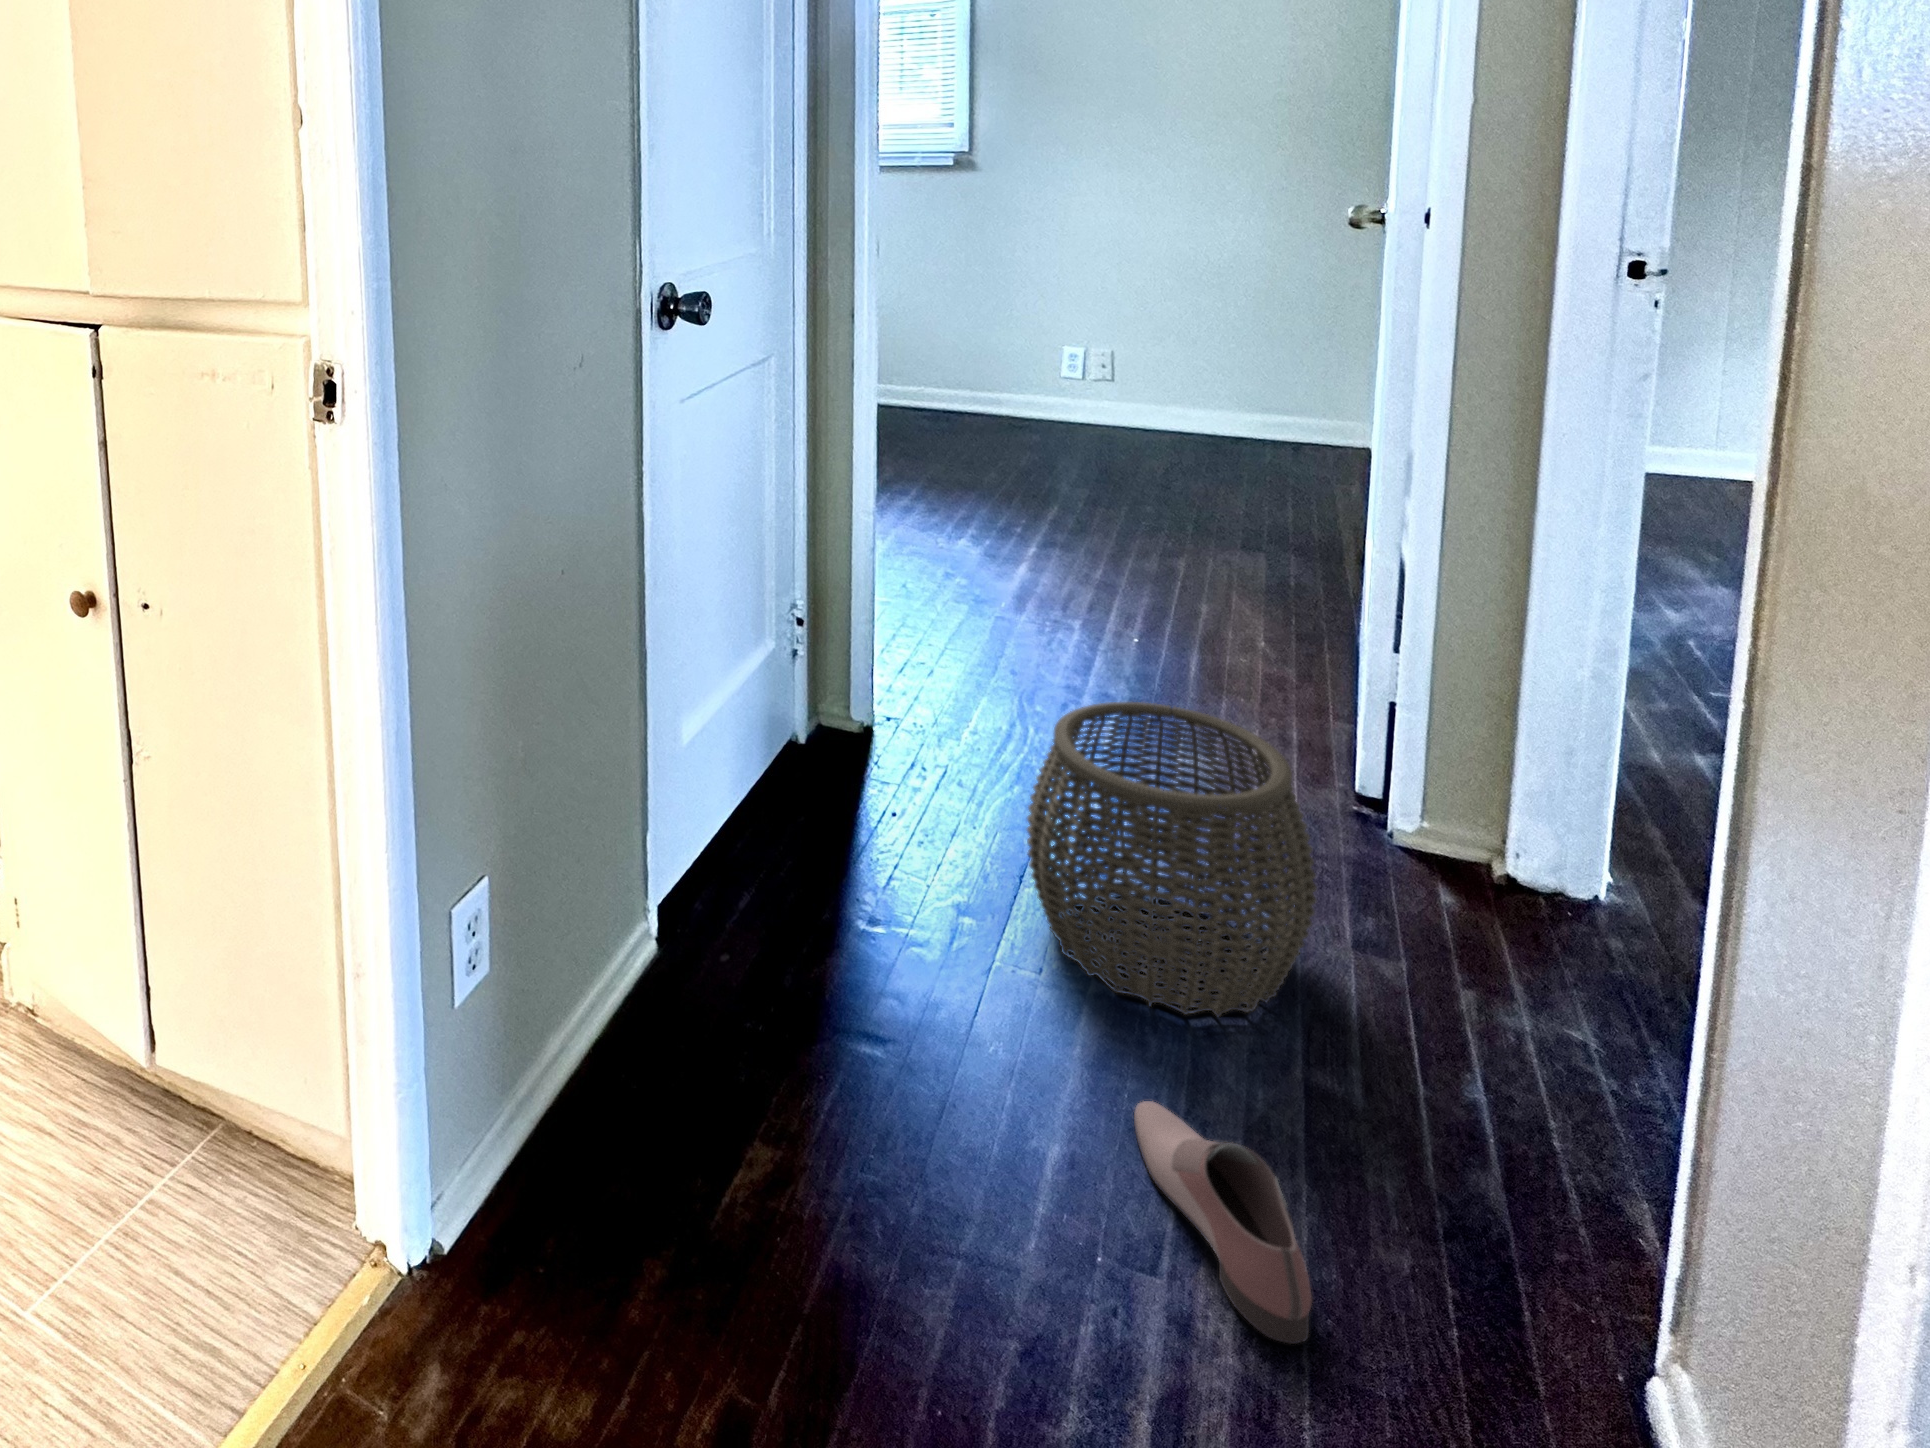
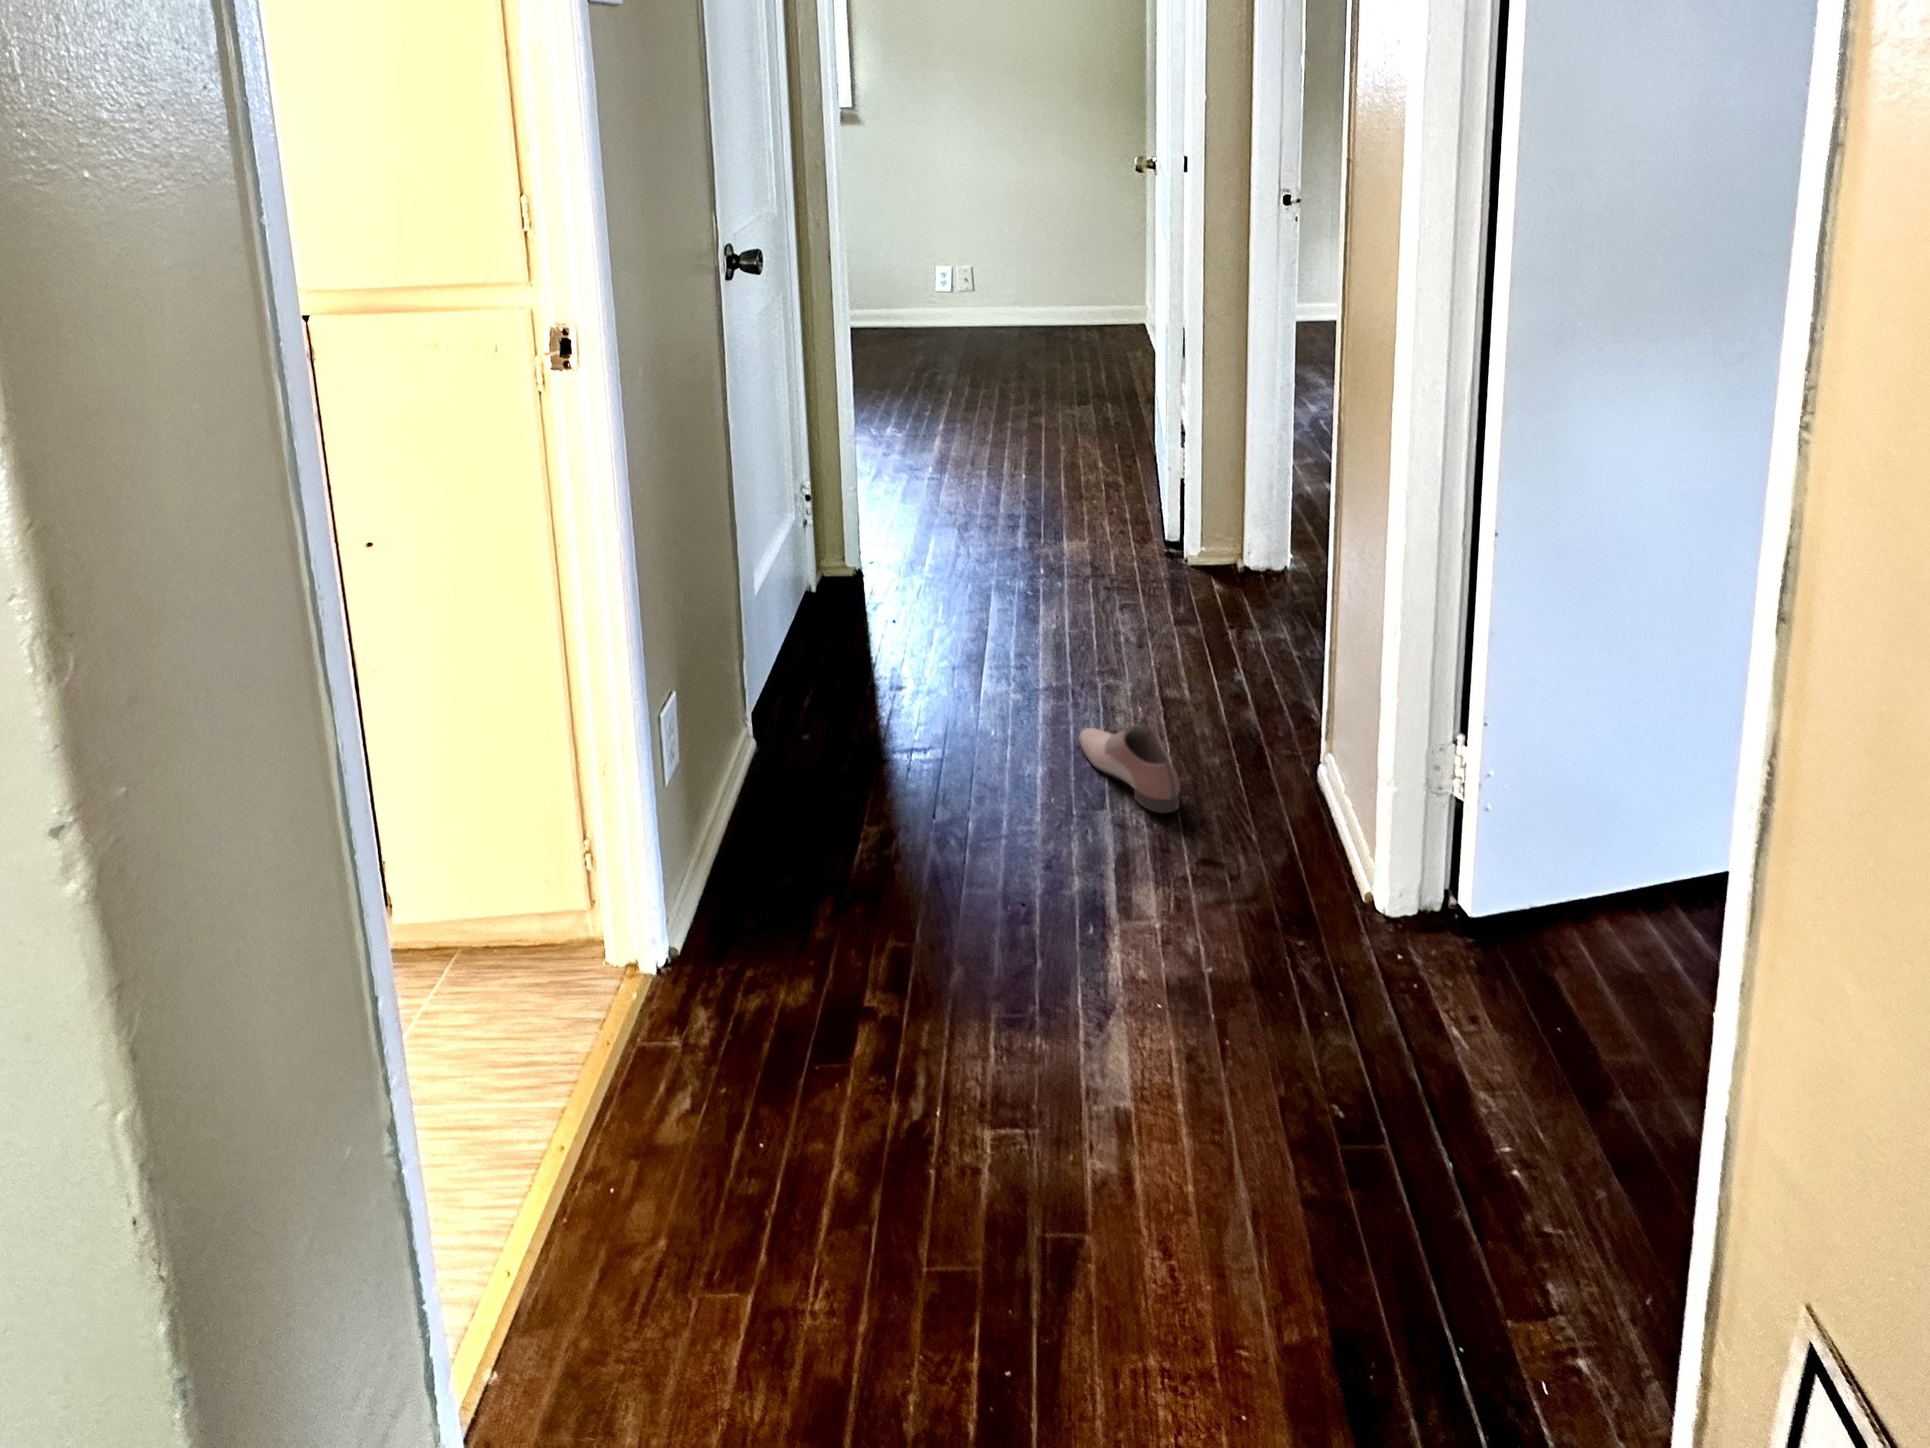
woven basket: present [1027,702,1317,1017] -> none [993,500,1158,685]

